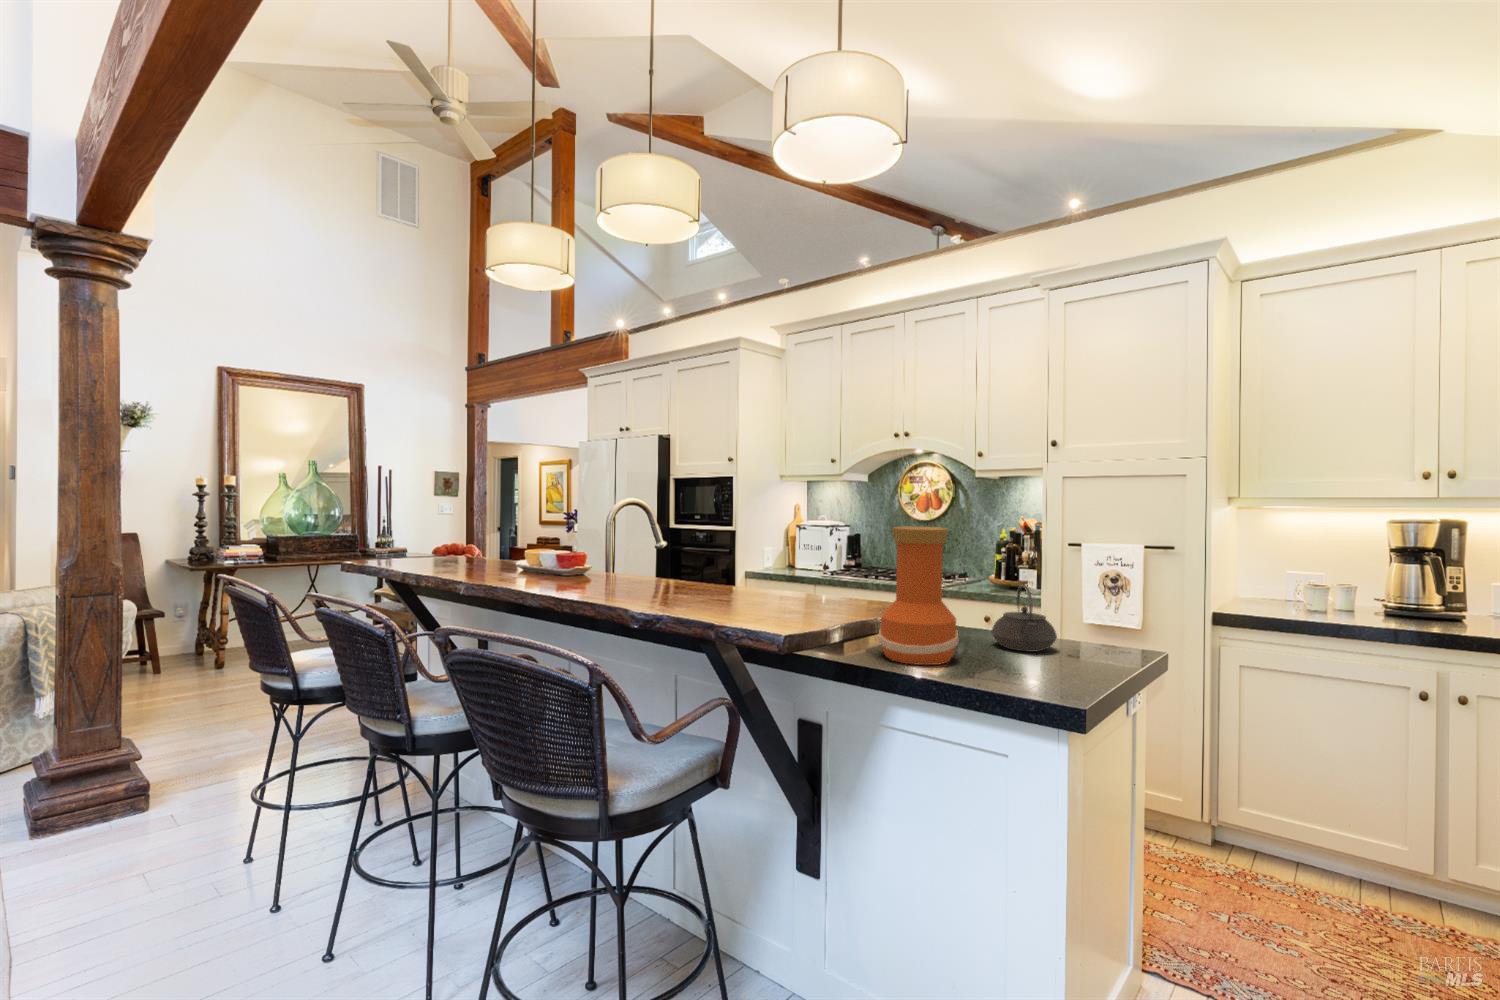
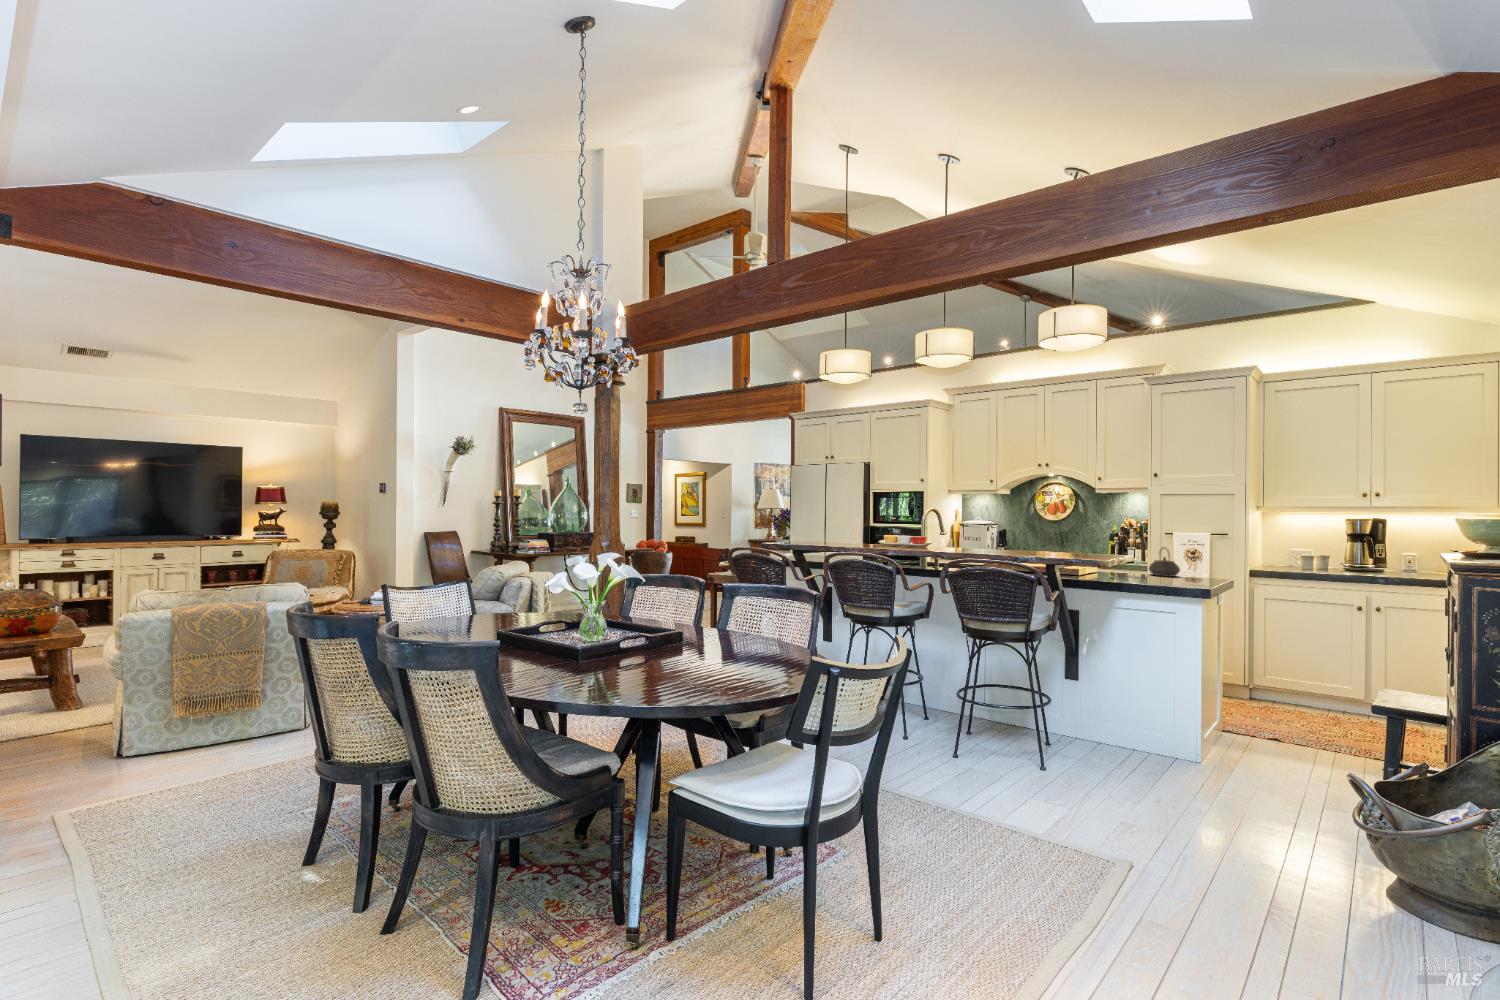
vase: present [878,526,958,665] -> none [1104,521,1142,579]

